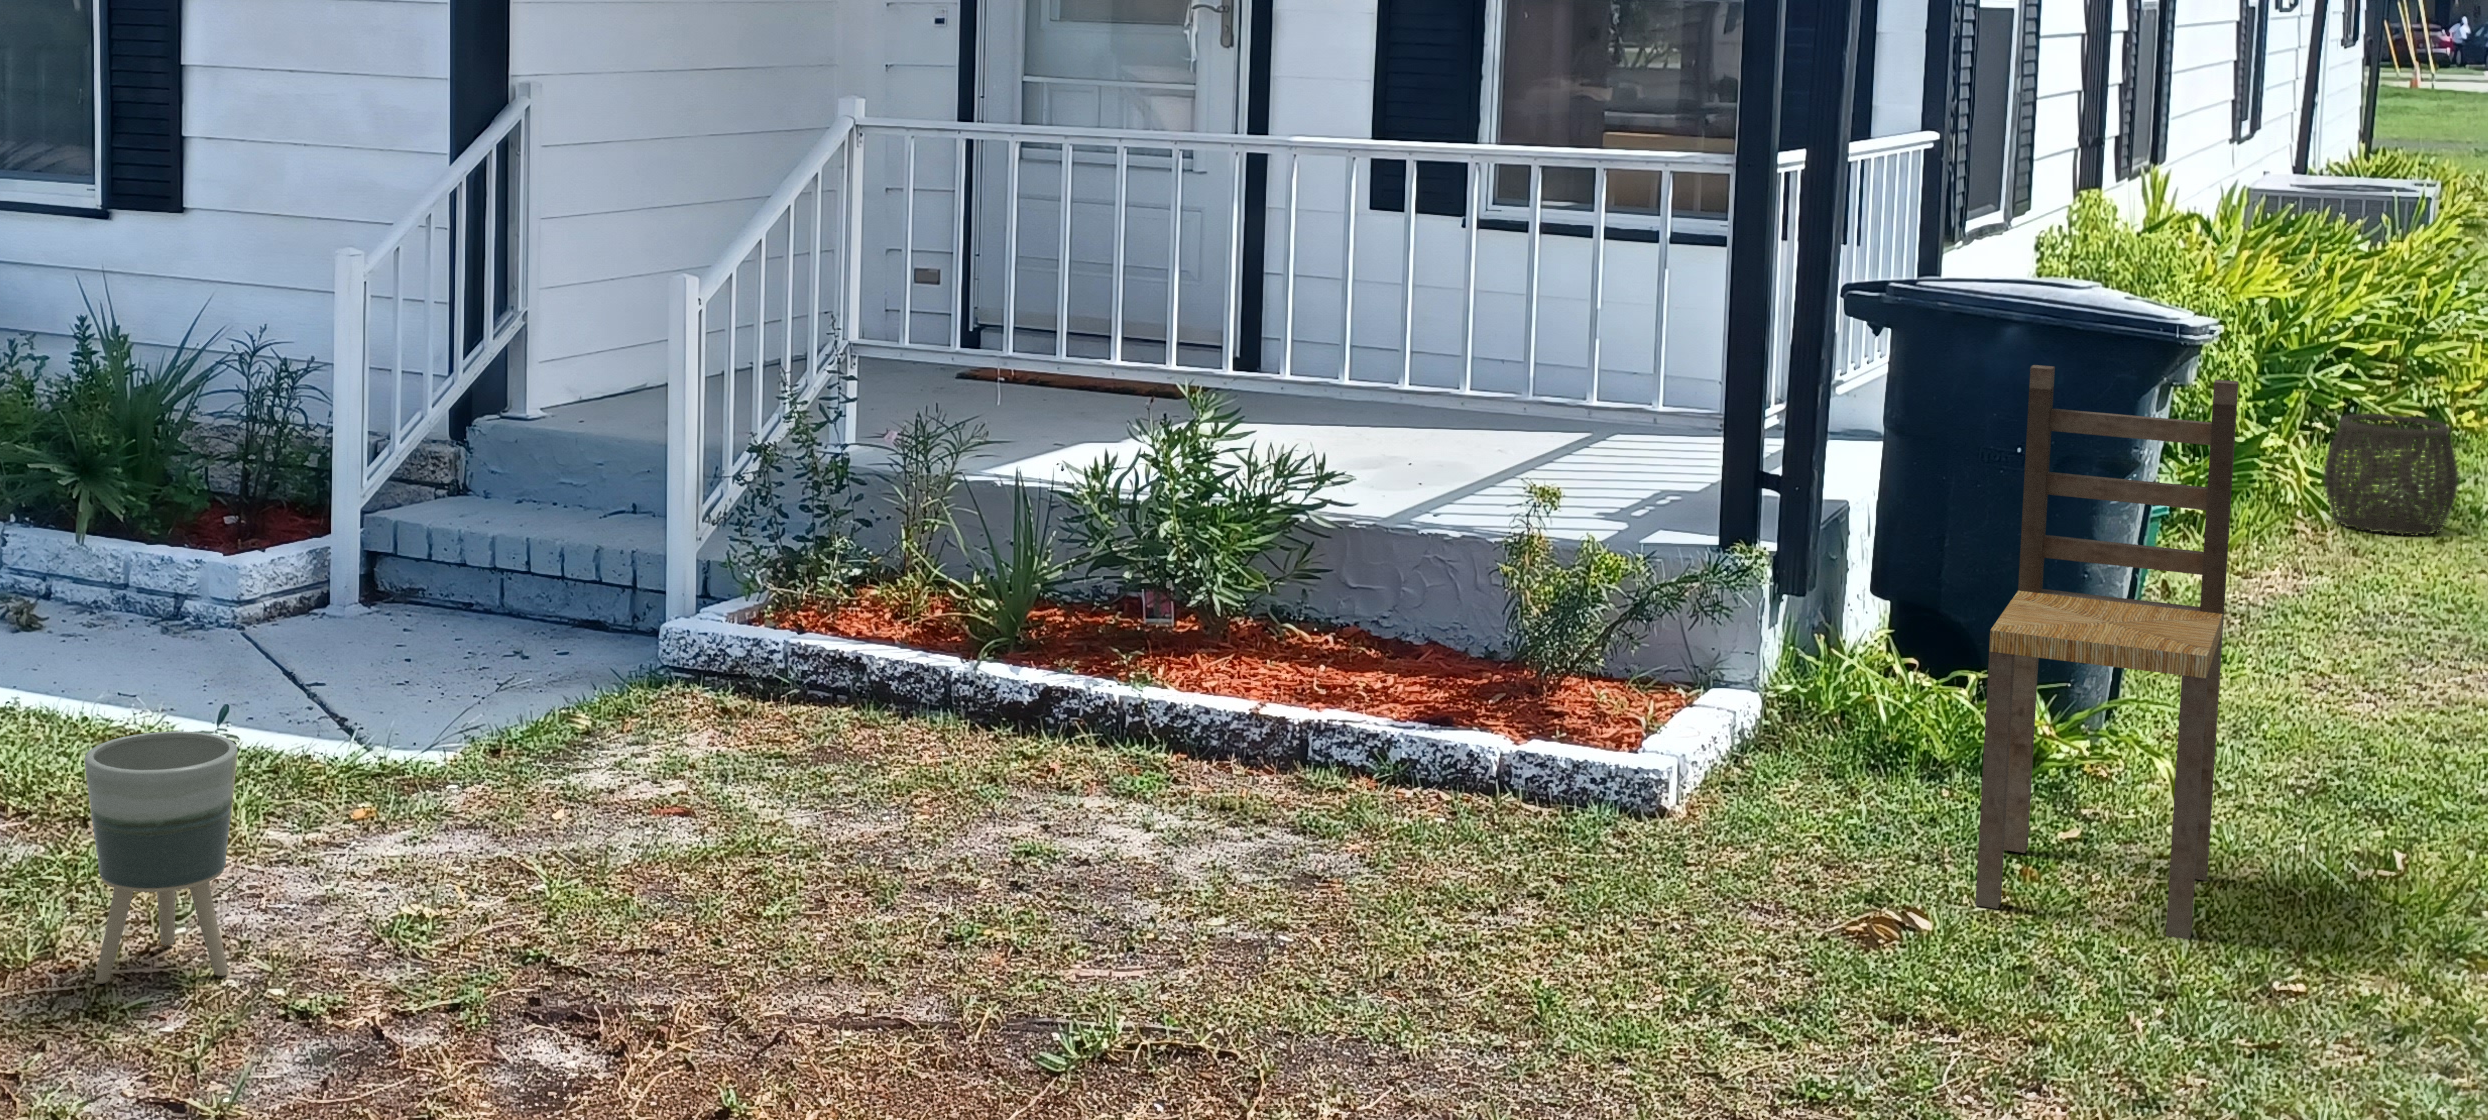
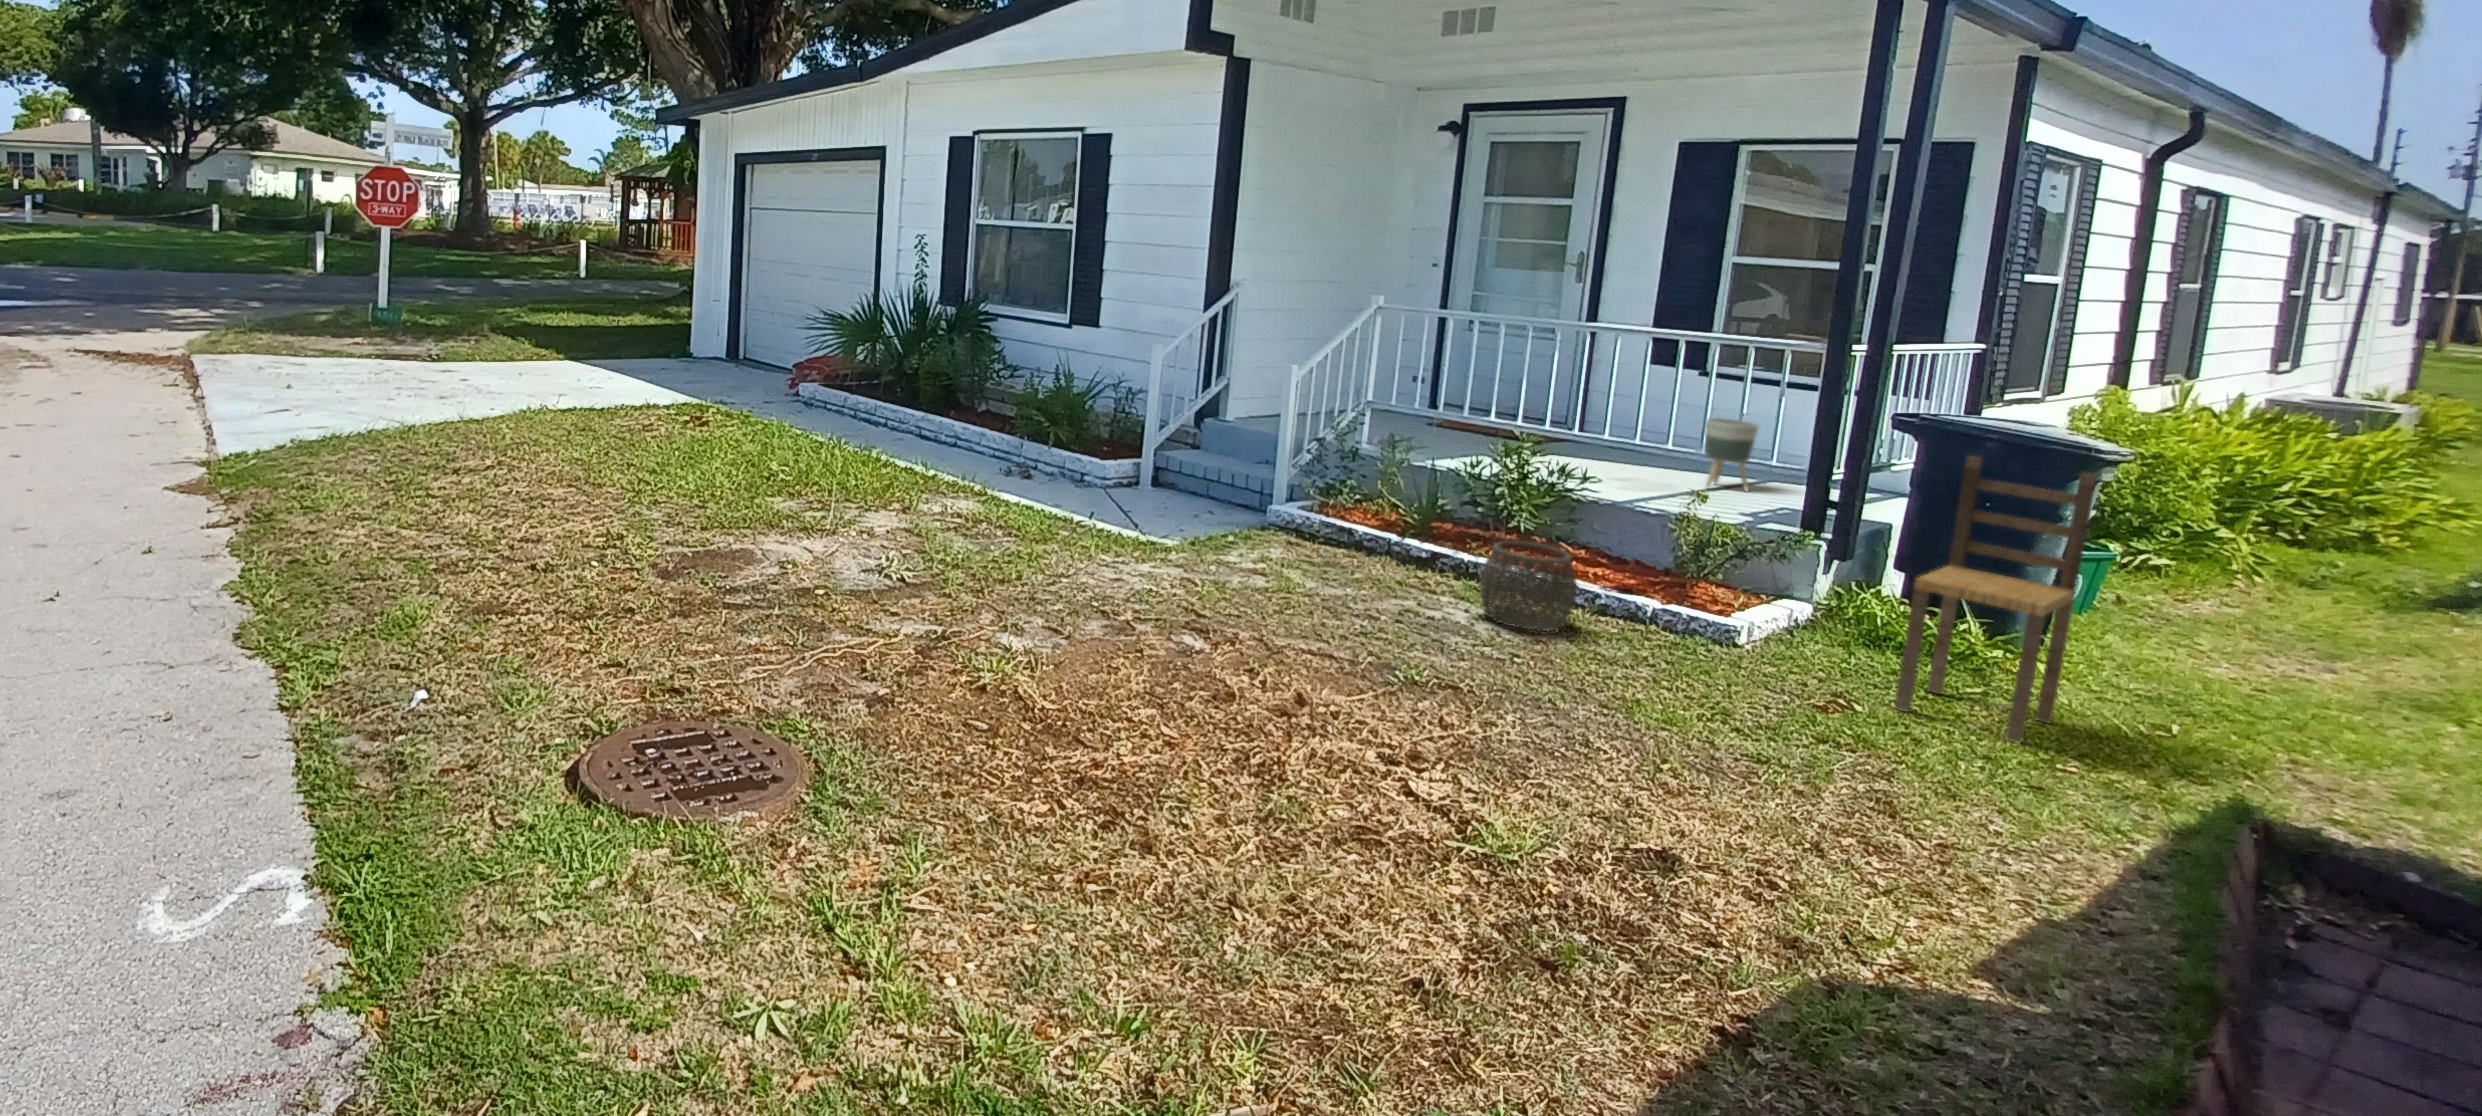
woven basket: present [2324,414,2459,535] -> present [1480,541,1577,631]
planter: present [85,731,237,984] -> present [1705,418,1758,491]

